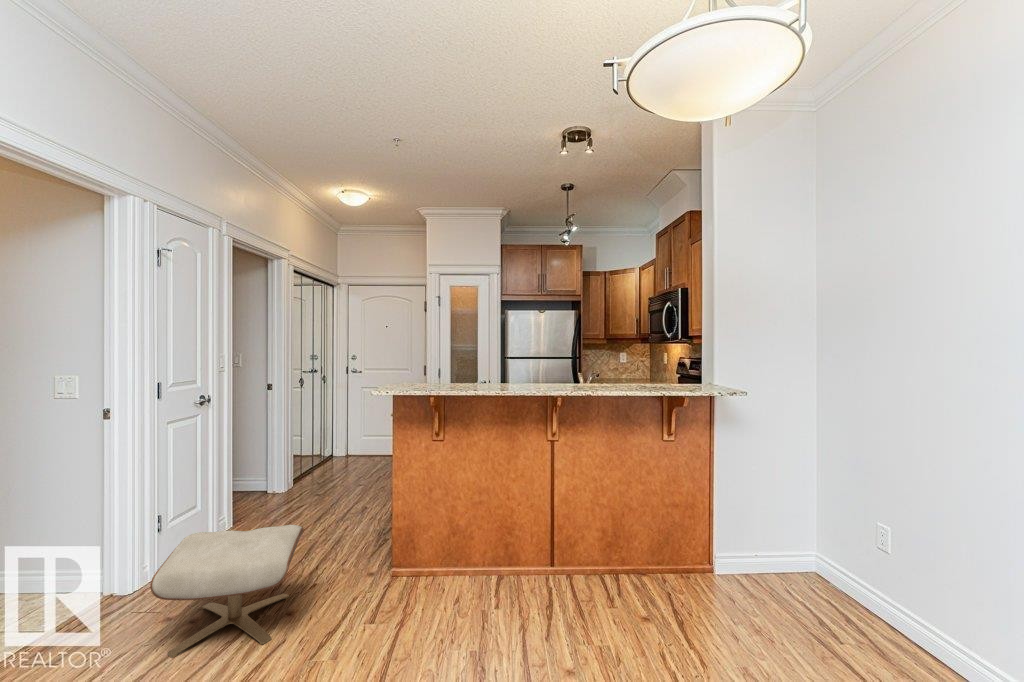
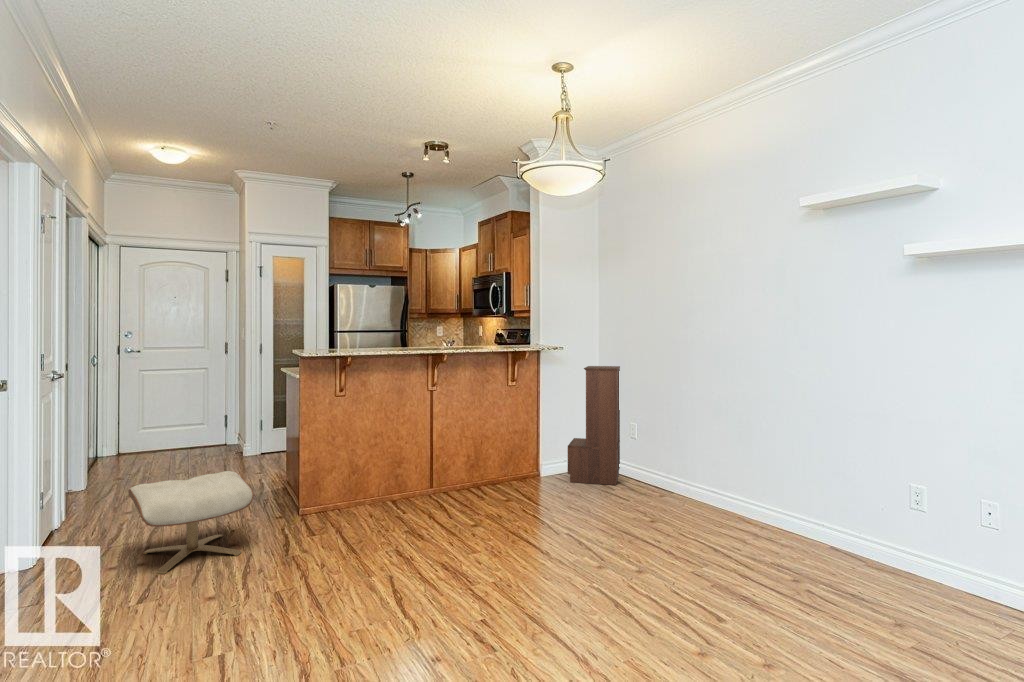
bookshelf: none [753,420,850,624] -> present [568,366,620,485]

